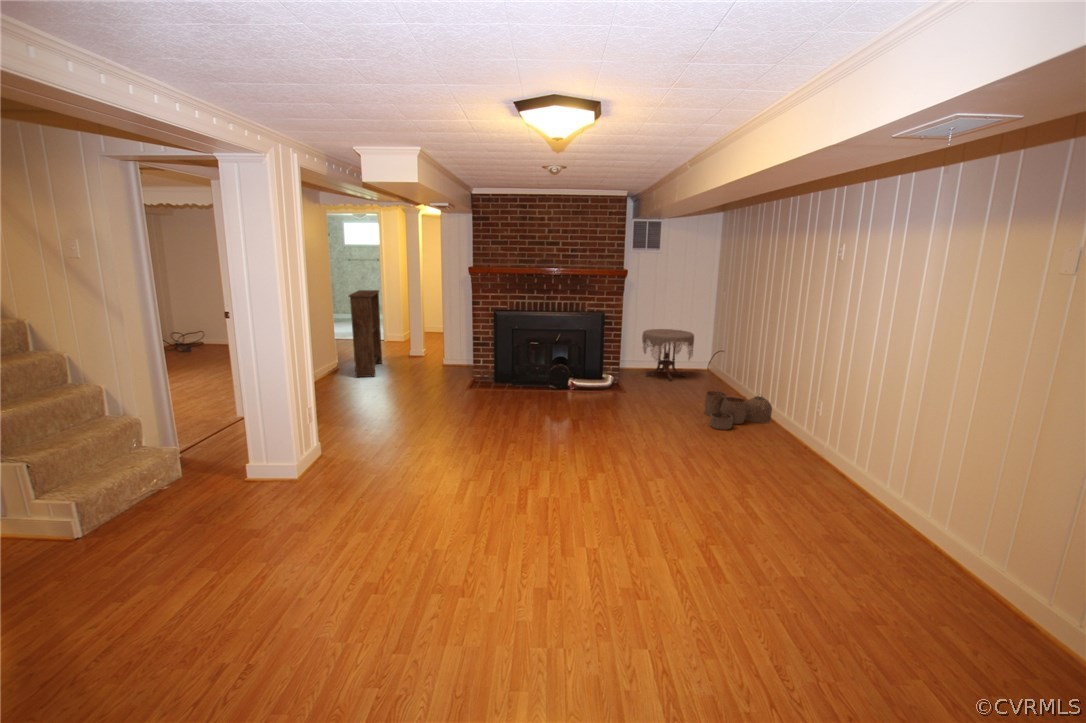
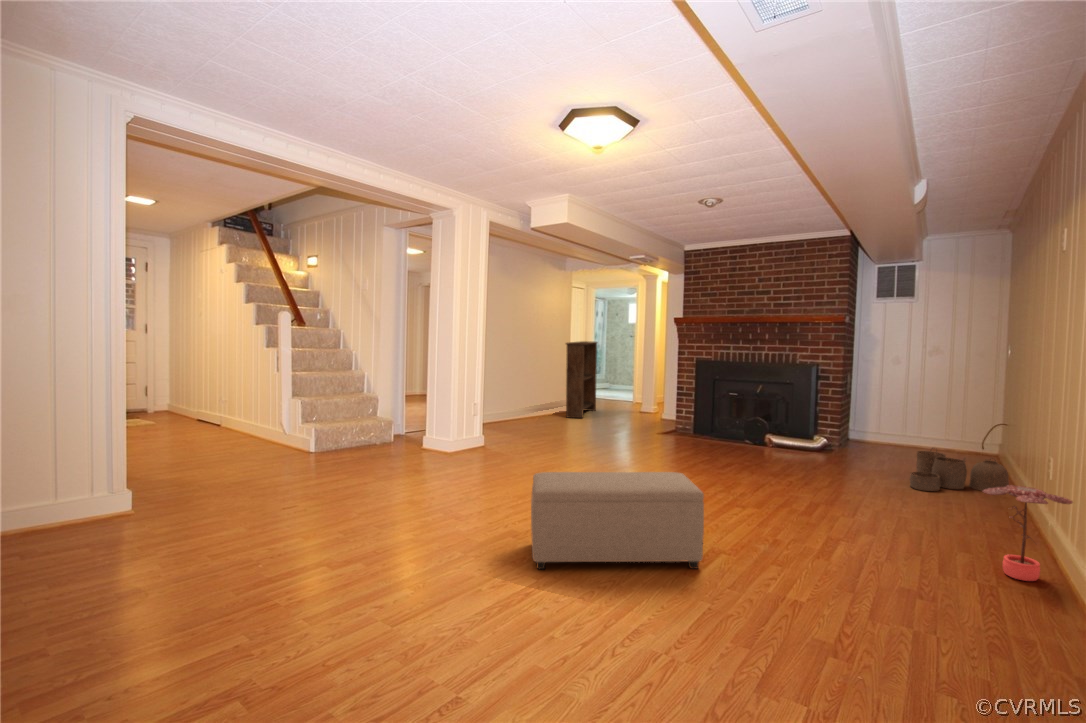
side table: present [642,329,694,381] -> none [870,388,942,448]
potted plant: none [844,446,910,526] -> present [983,485,1073,581]
ottoman: none [442,486,659,673] -> present [531,472,704,569]

